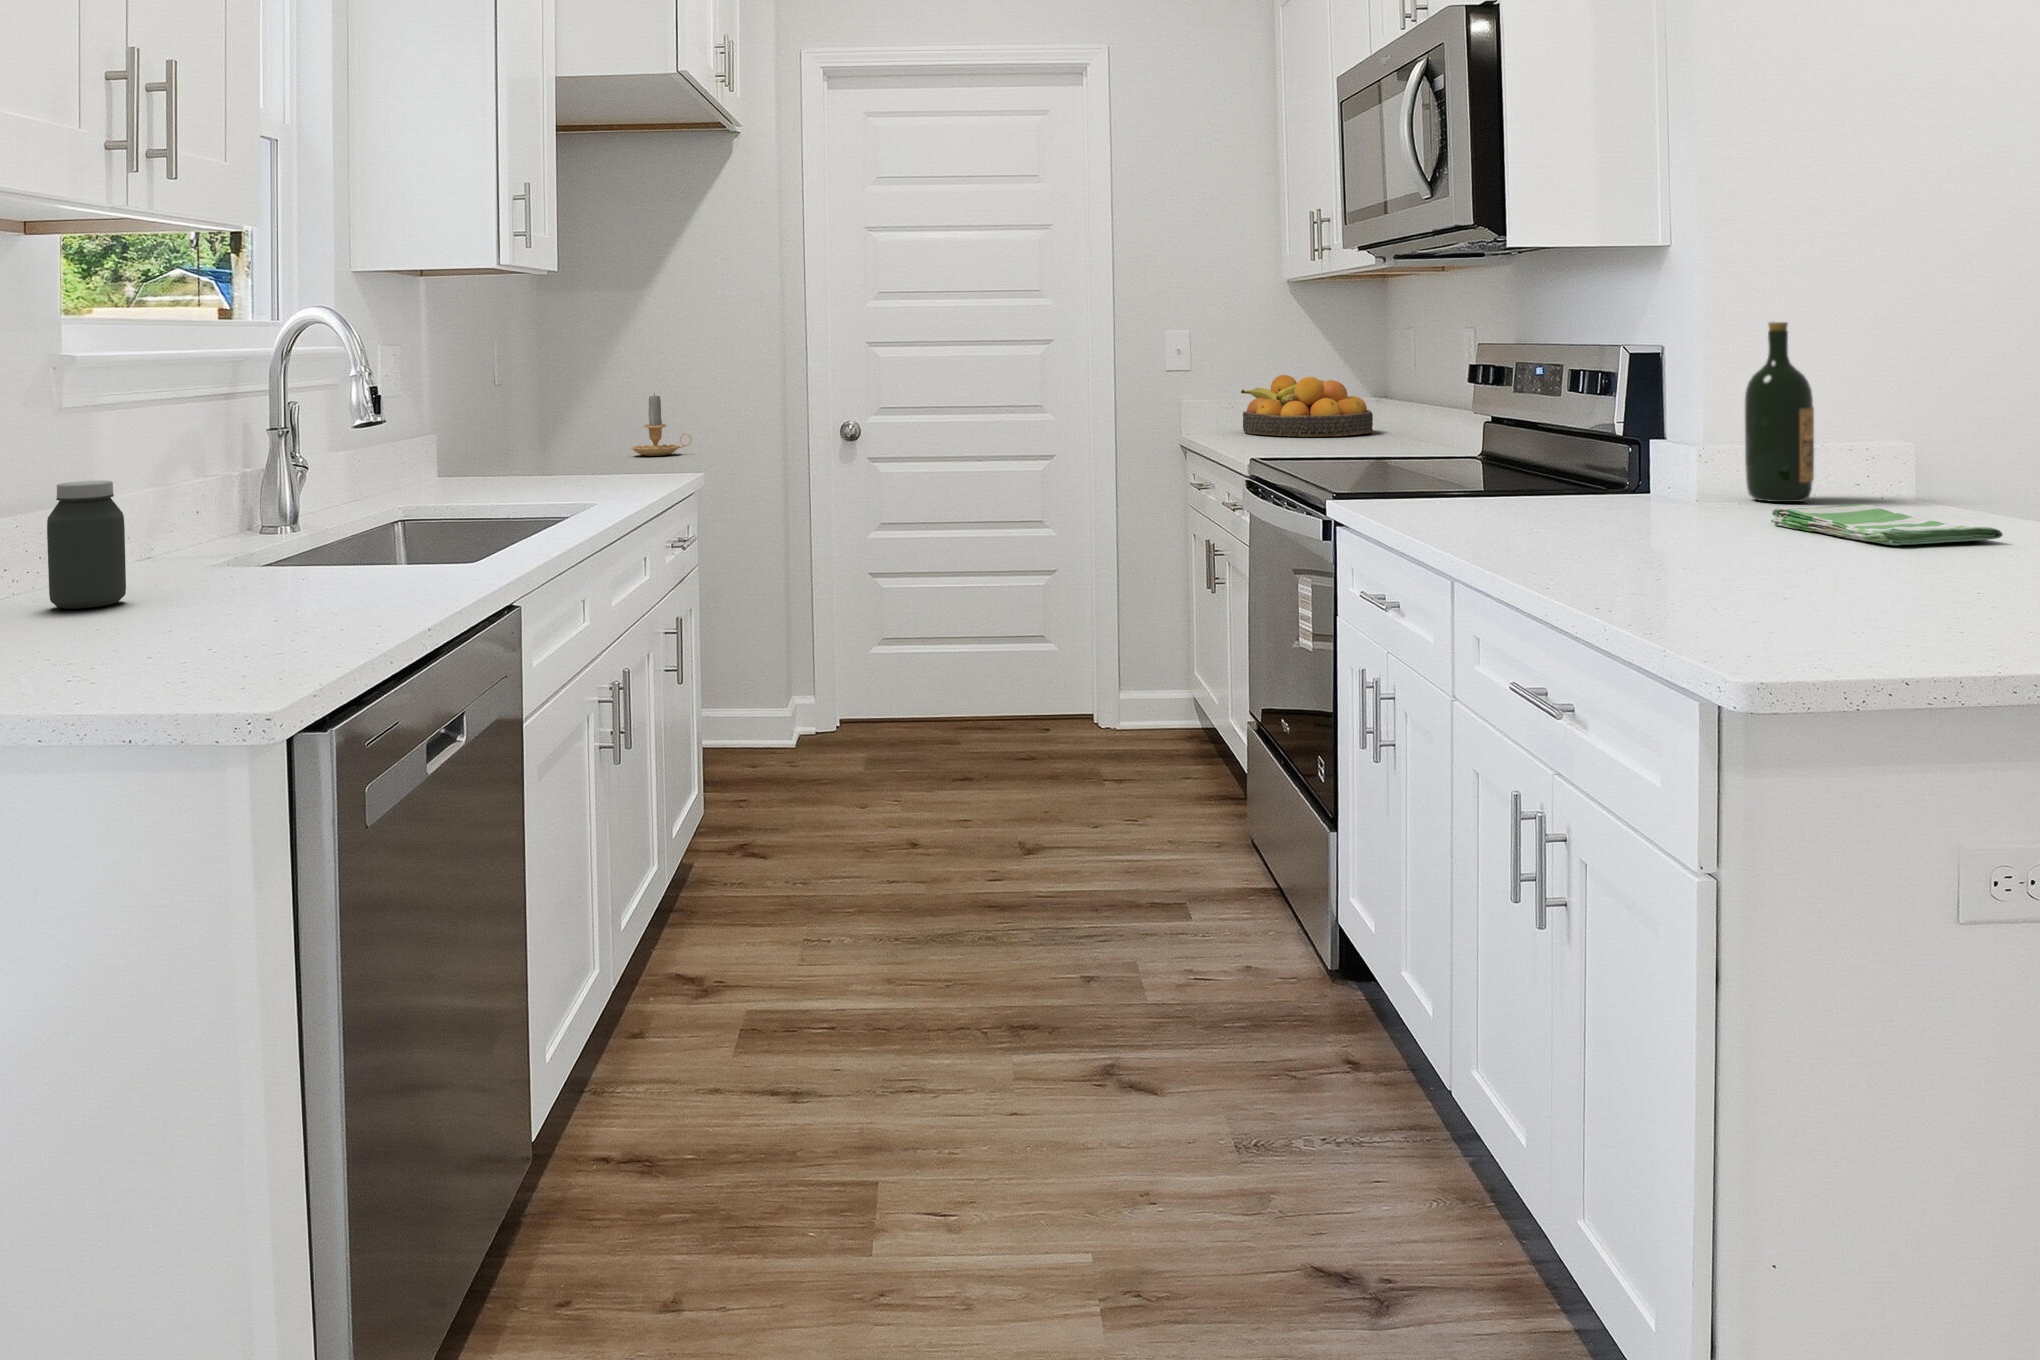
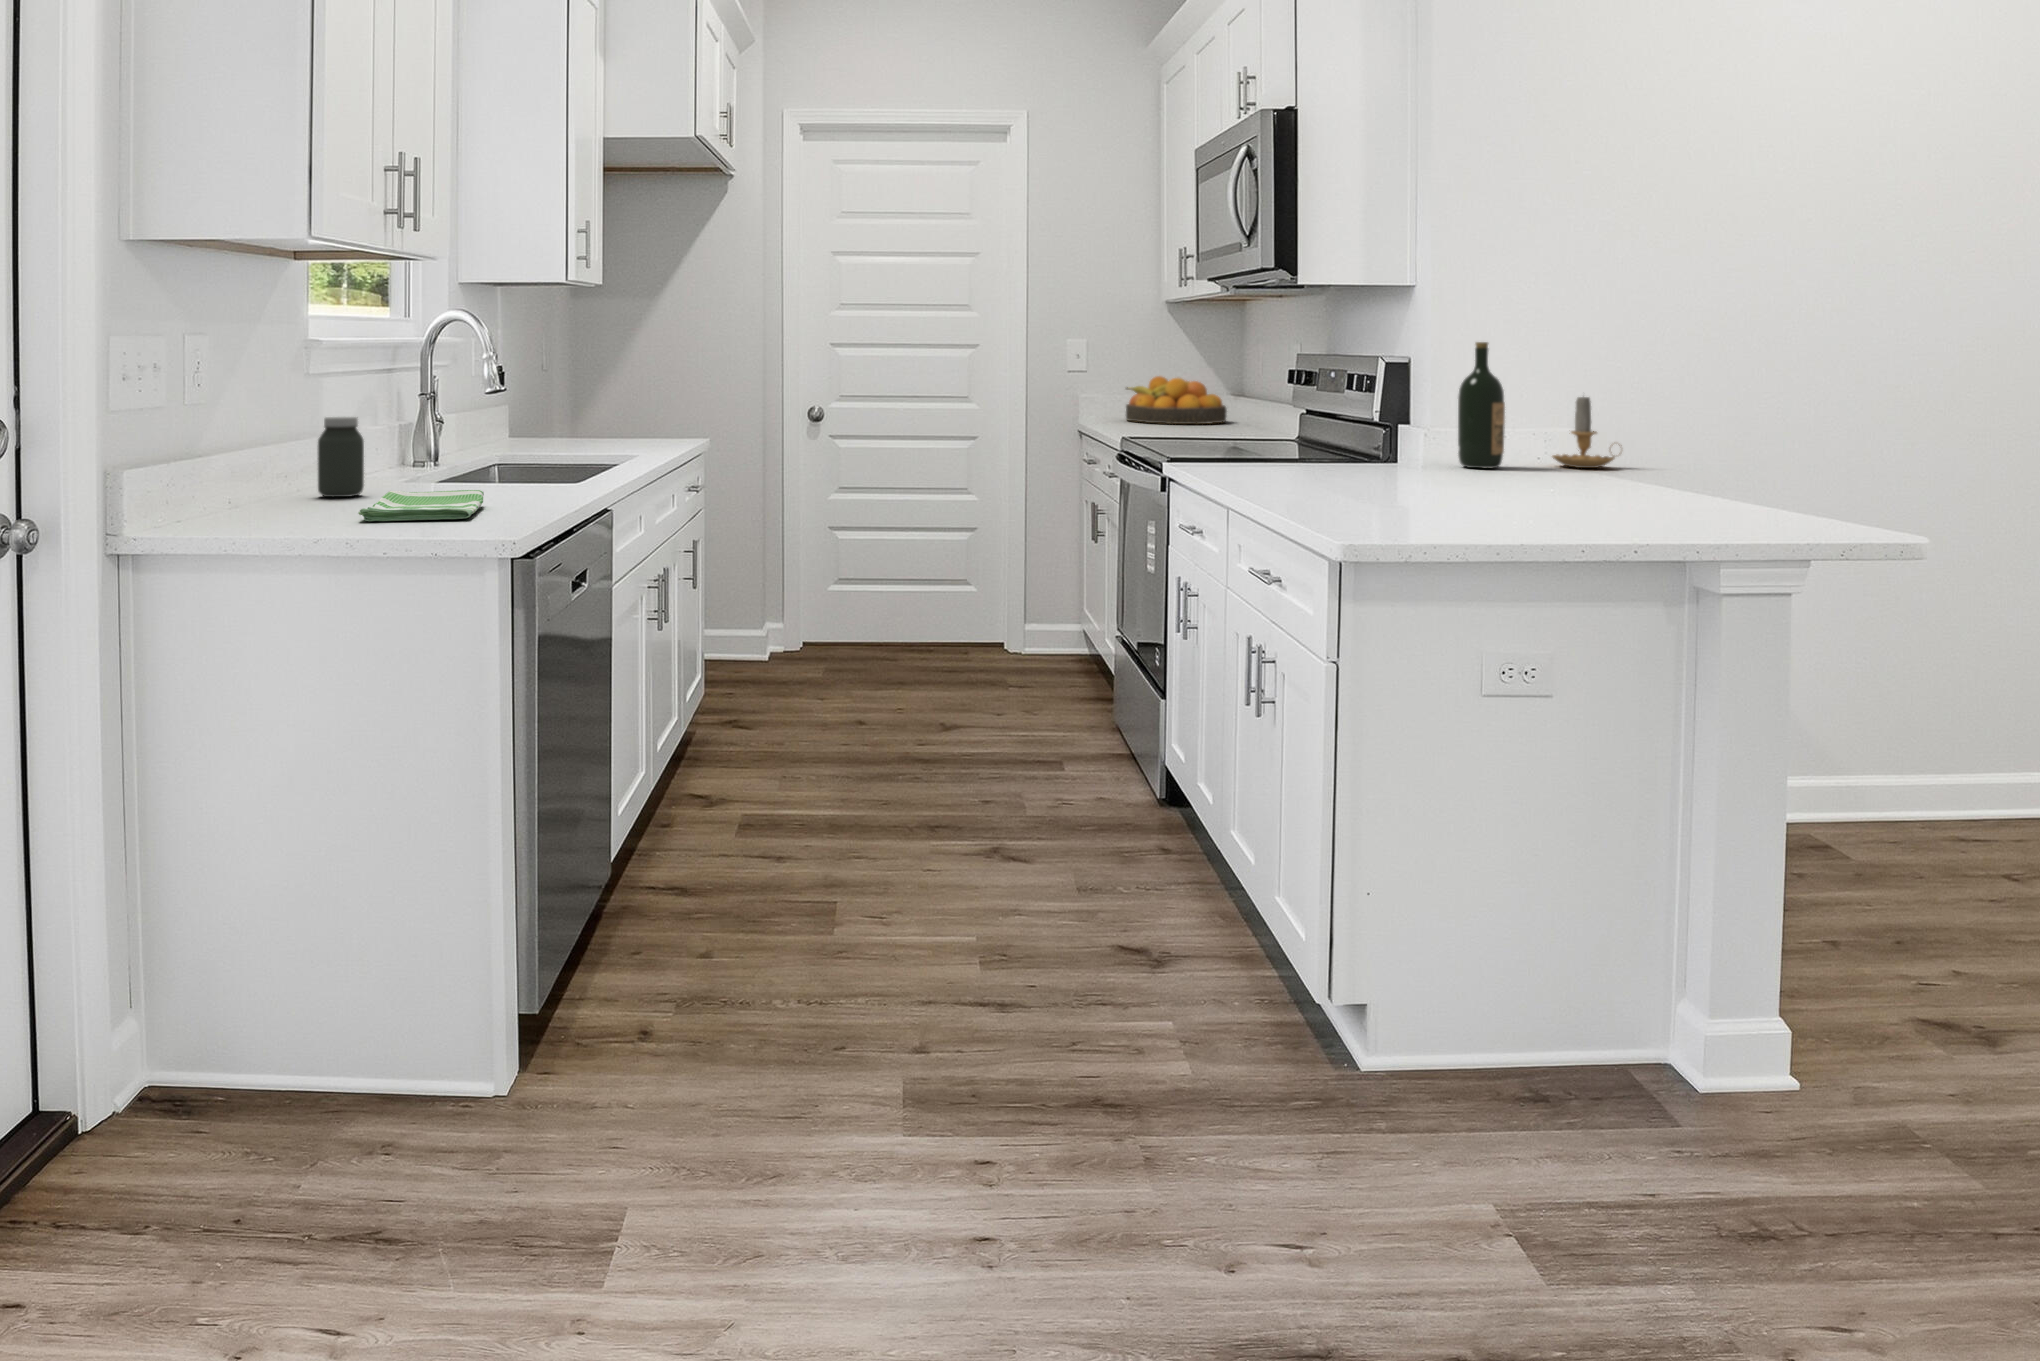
candle: present [631,393,691,456] -> present [1552,397,1615,468]
dish towel: present [1771,504,2003,545] -> present [358,490,484,521]

